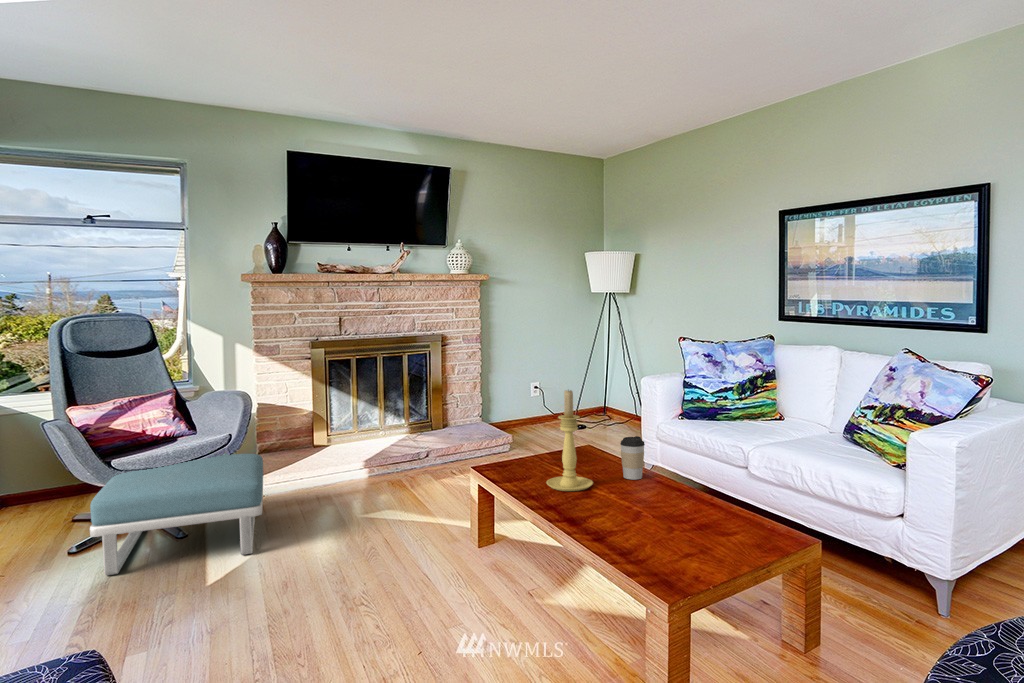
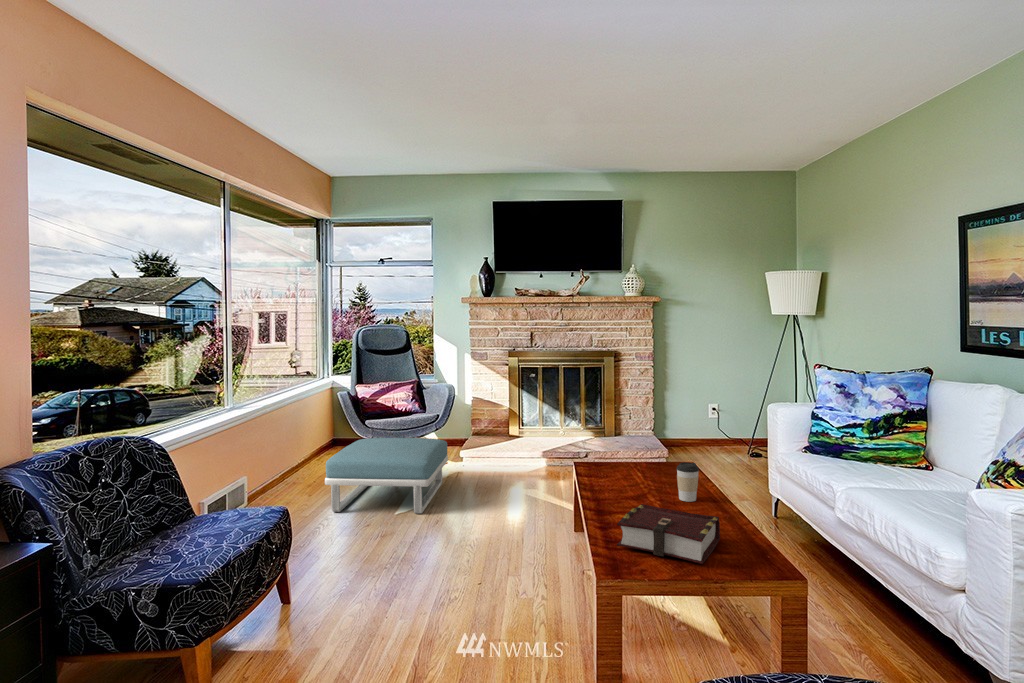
candle holder: present [547,390,593,491] -> none [604,415,645,503]
book: none [626,485,737,538] -> present [617,504,720,564]

